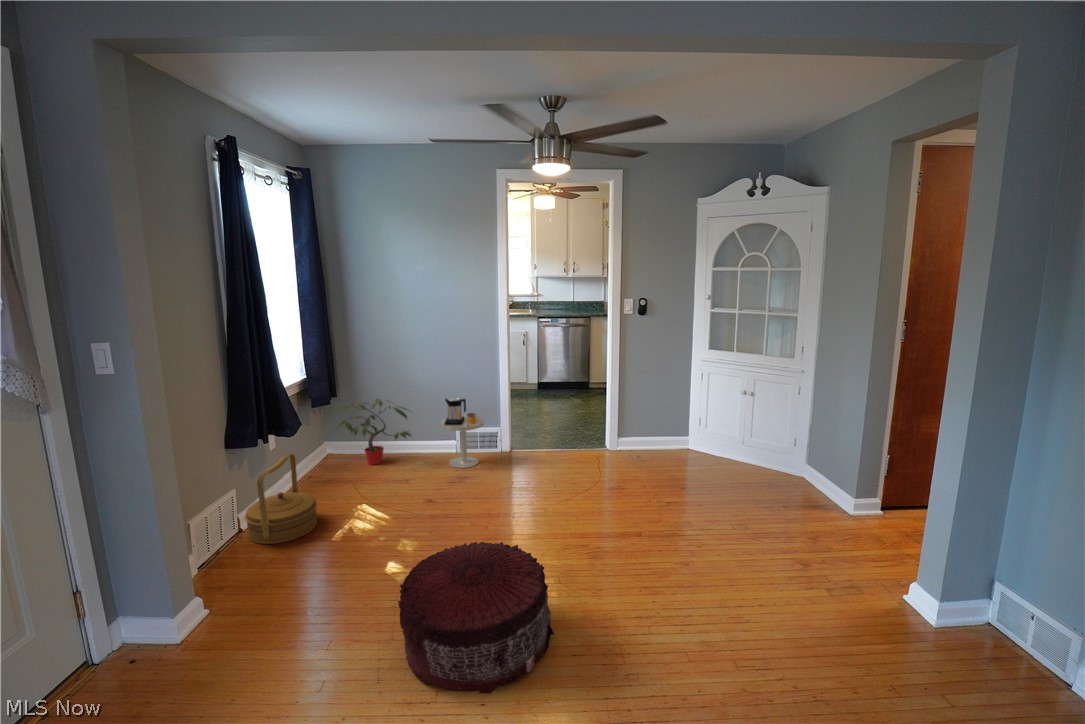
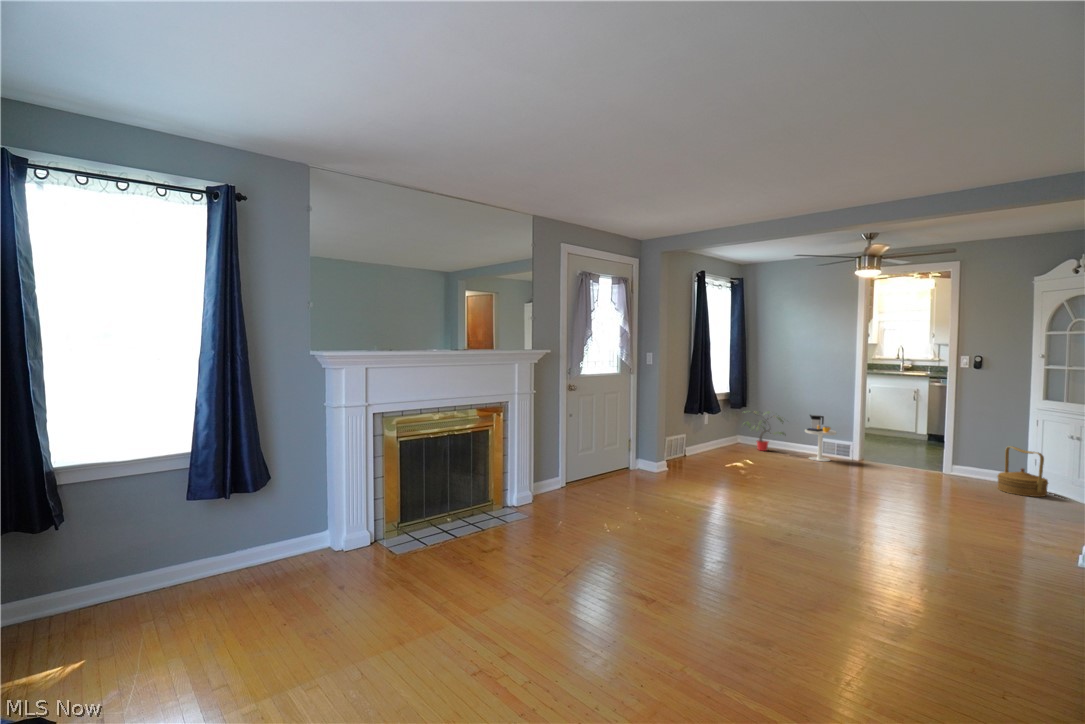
woven basket: present [245,453,317,544] -> present [997,446,1048,497]
pouf: present [398,542,554,694] -> none [739,457,810,502]

